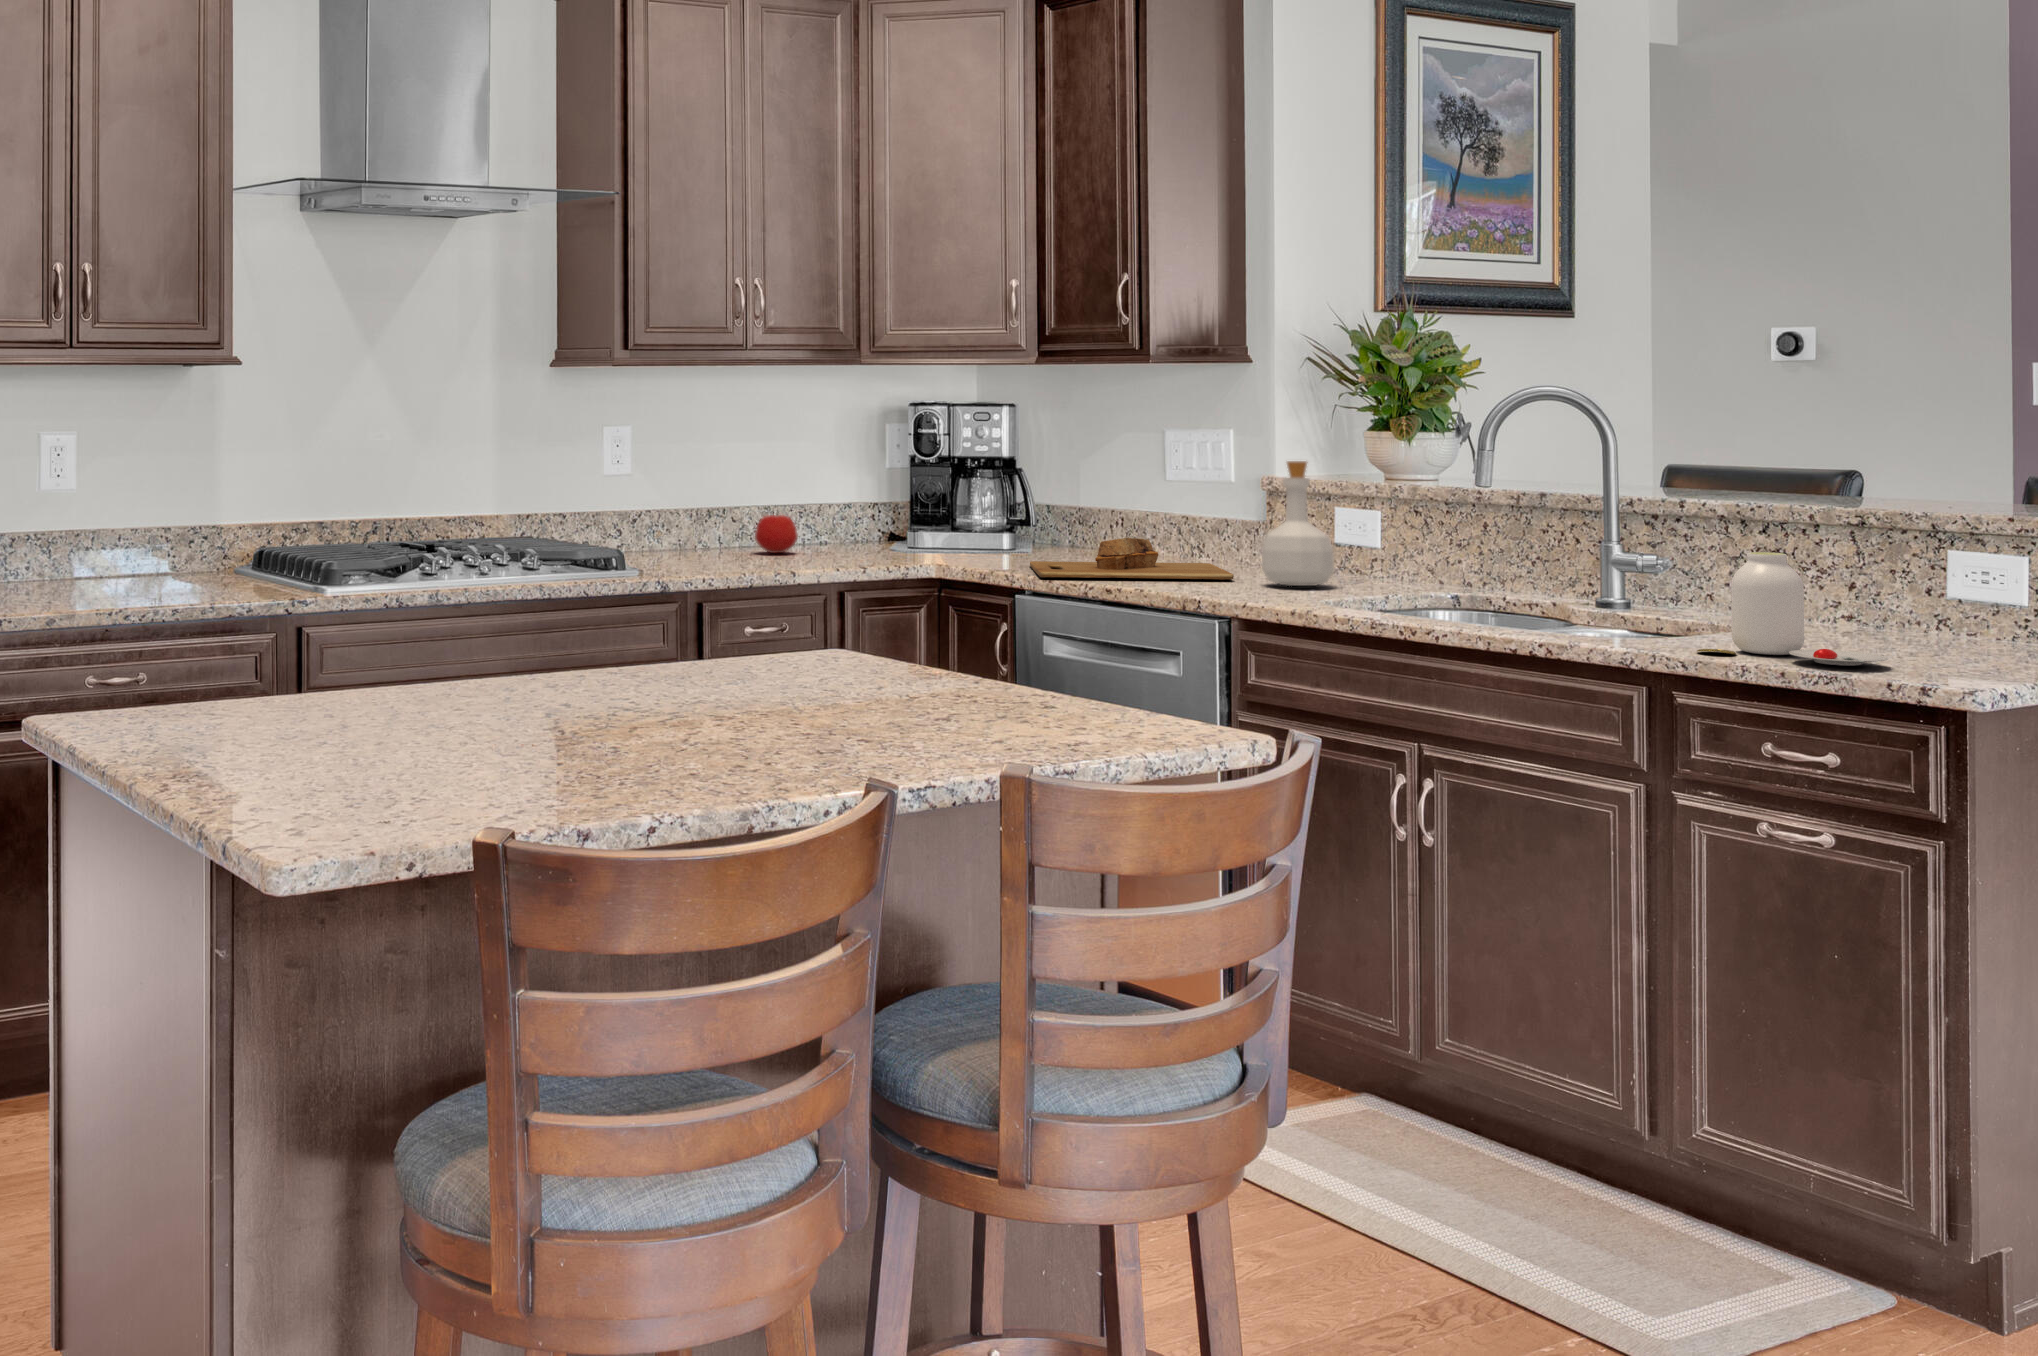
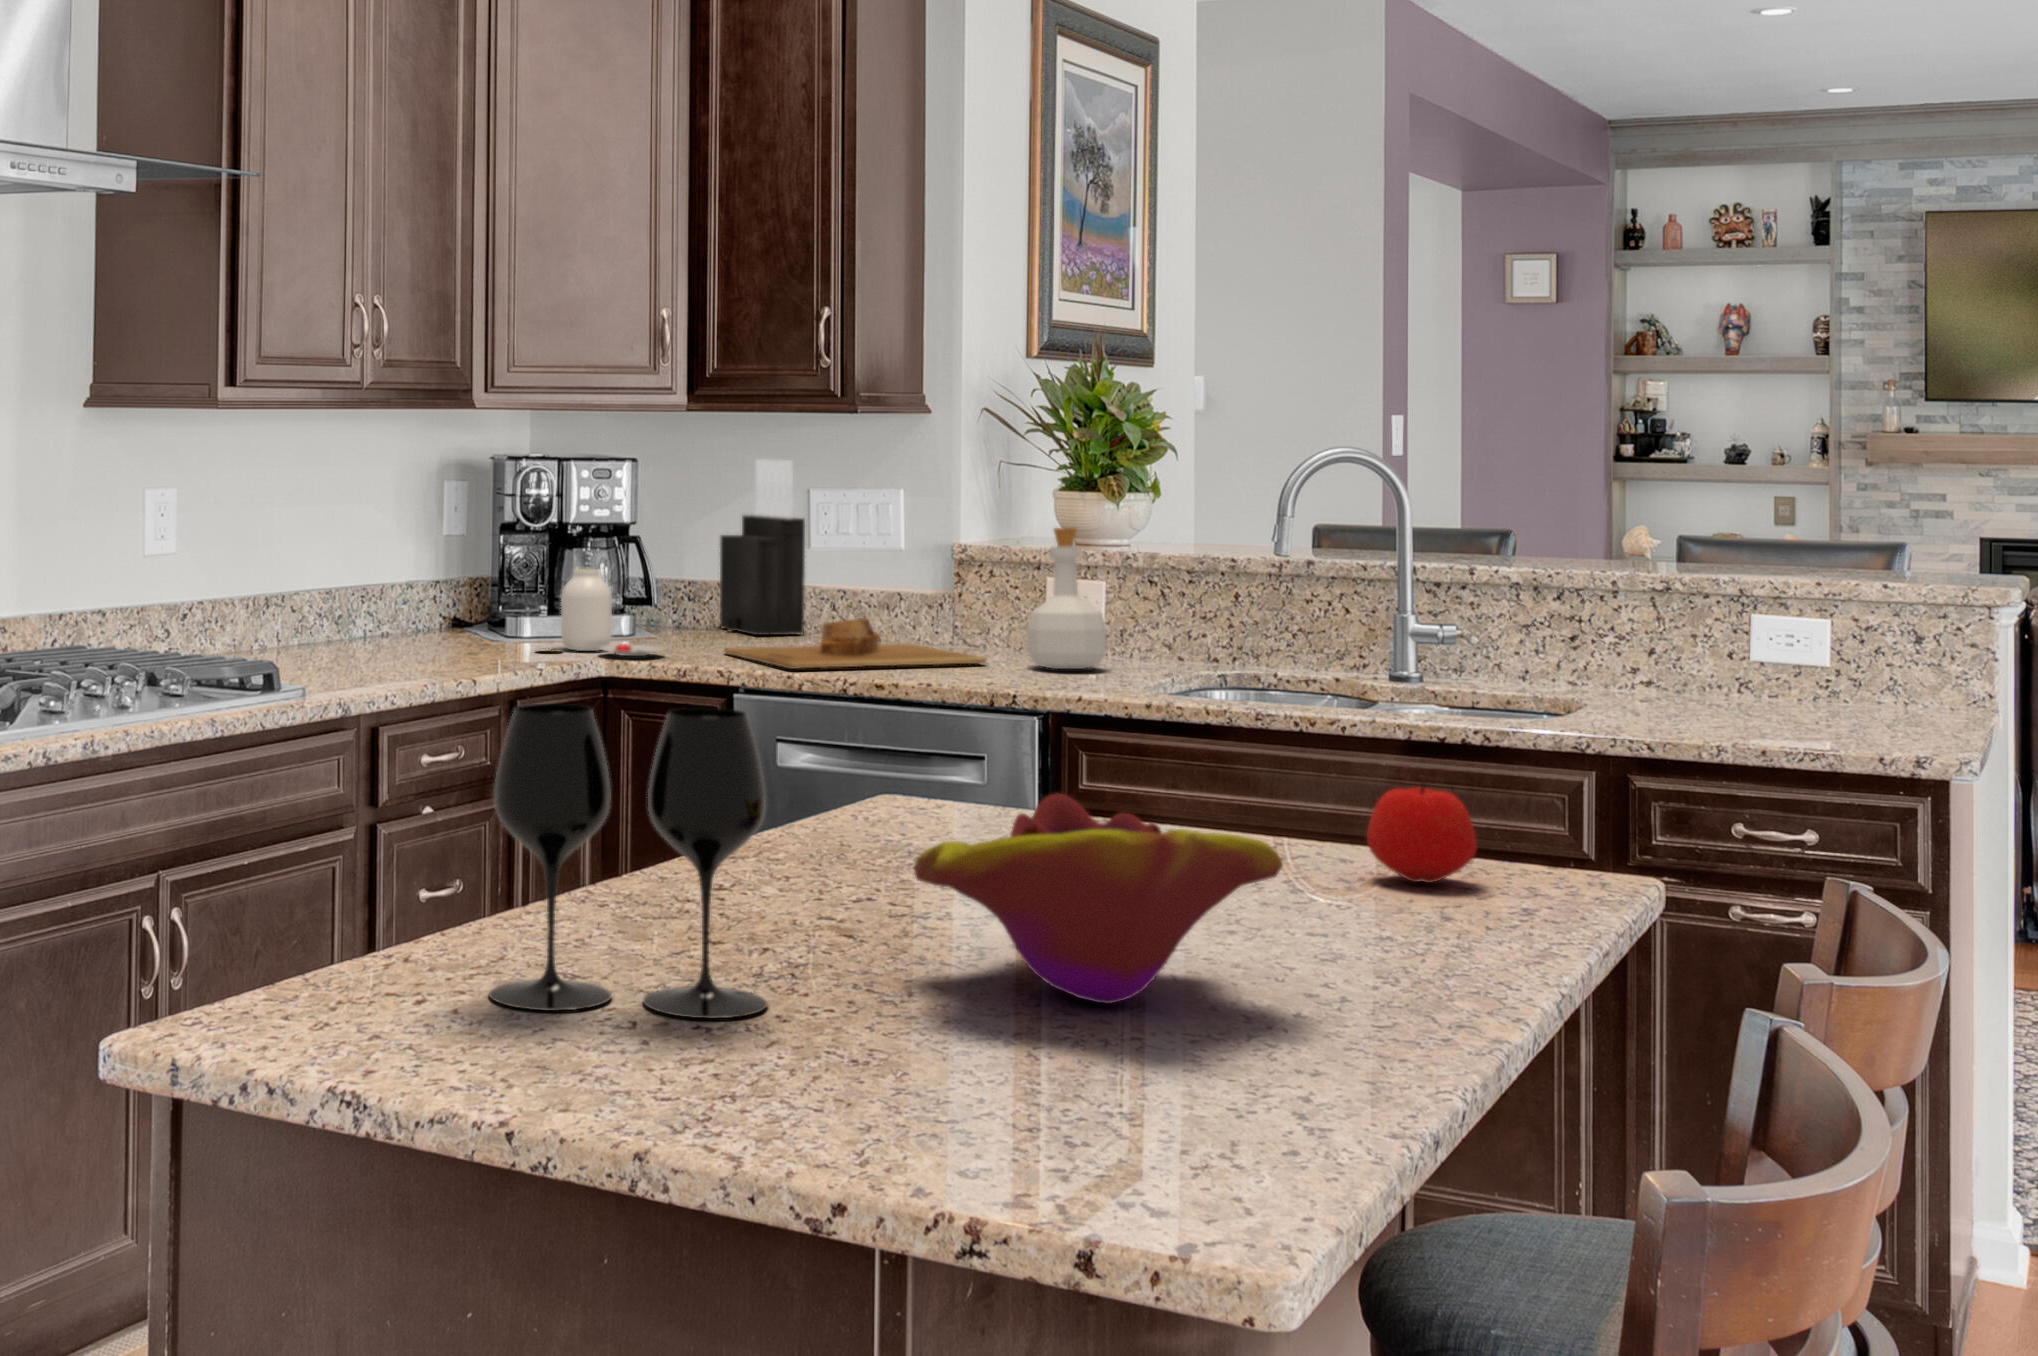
knife block: none [1090,406,1150,555] -> present [720,459,805,635]
apple: present [755,515,798,553] -> present [1367,782,1477,883]
wine glass: none [153,548,311,758] -> present [489,704,767,1018]
jar: present [1697,552,1889,666] -> present [548,569,664,656]
decorative bowl: none [391,627,653,772] -> present [914,794,1283,1004]

